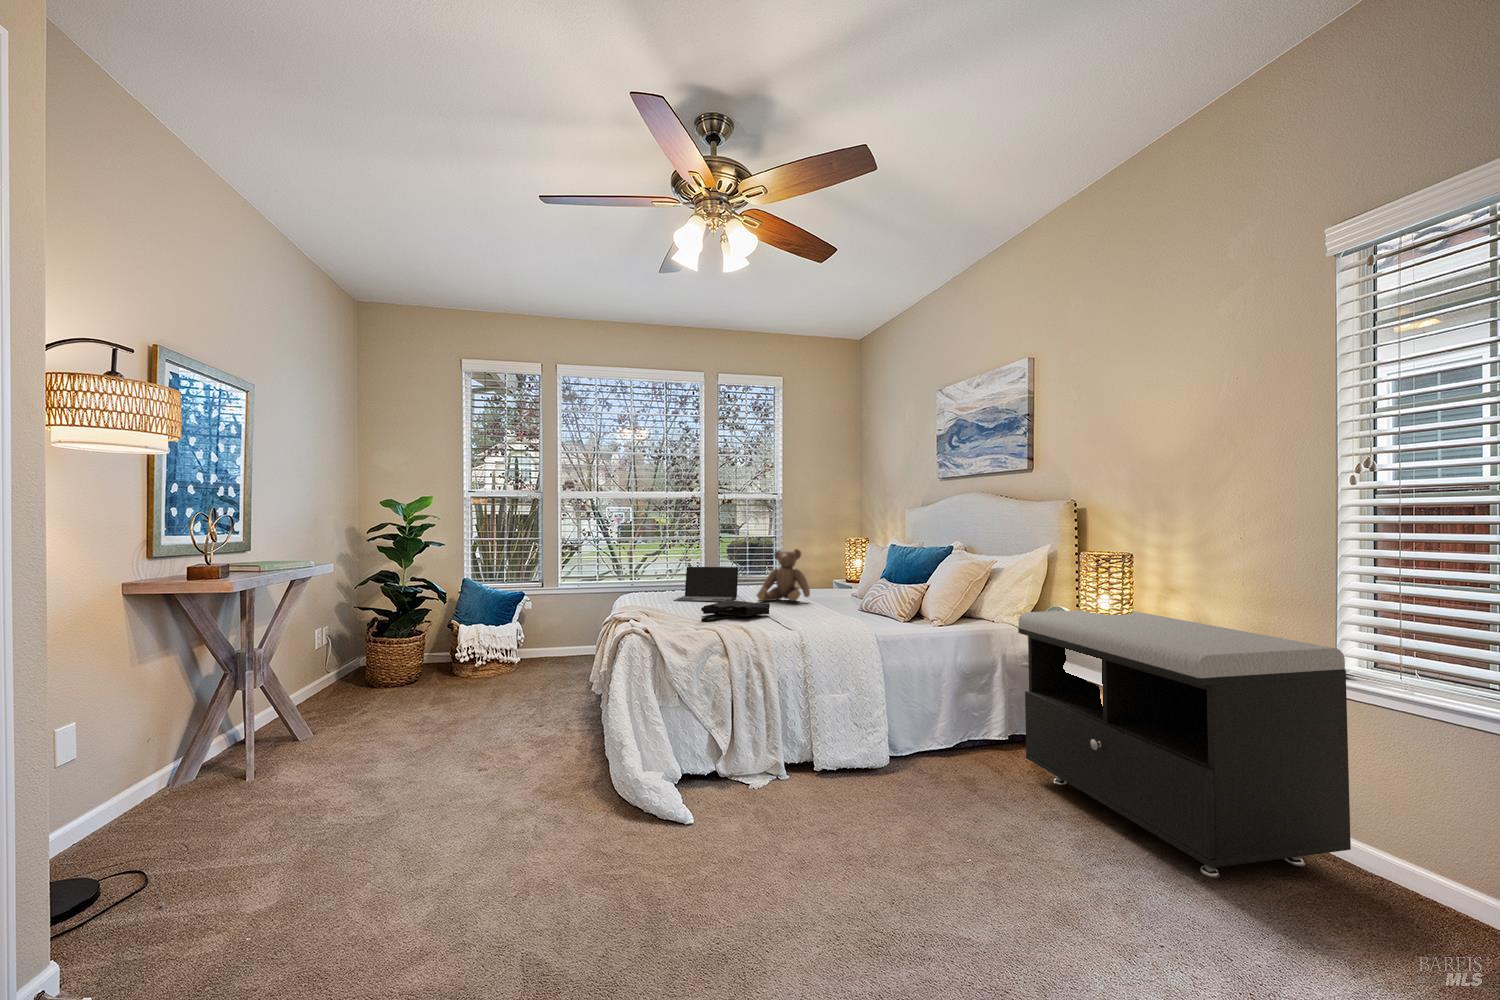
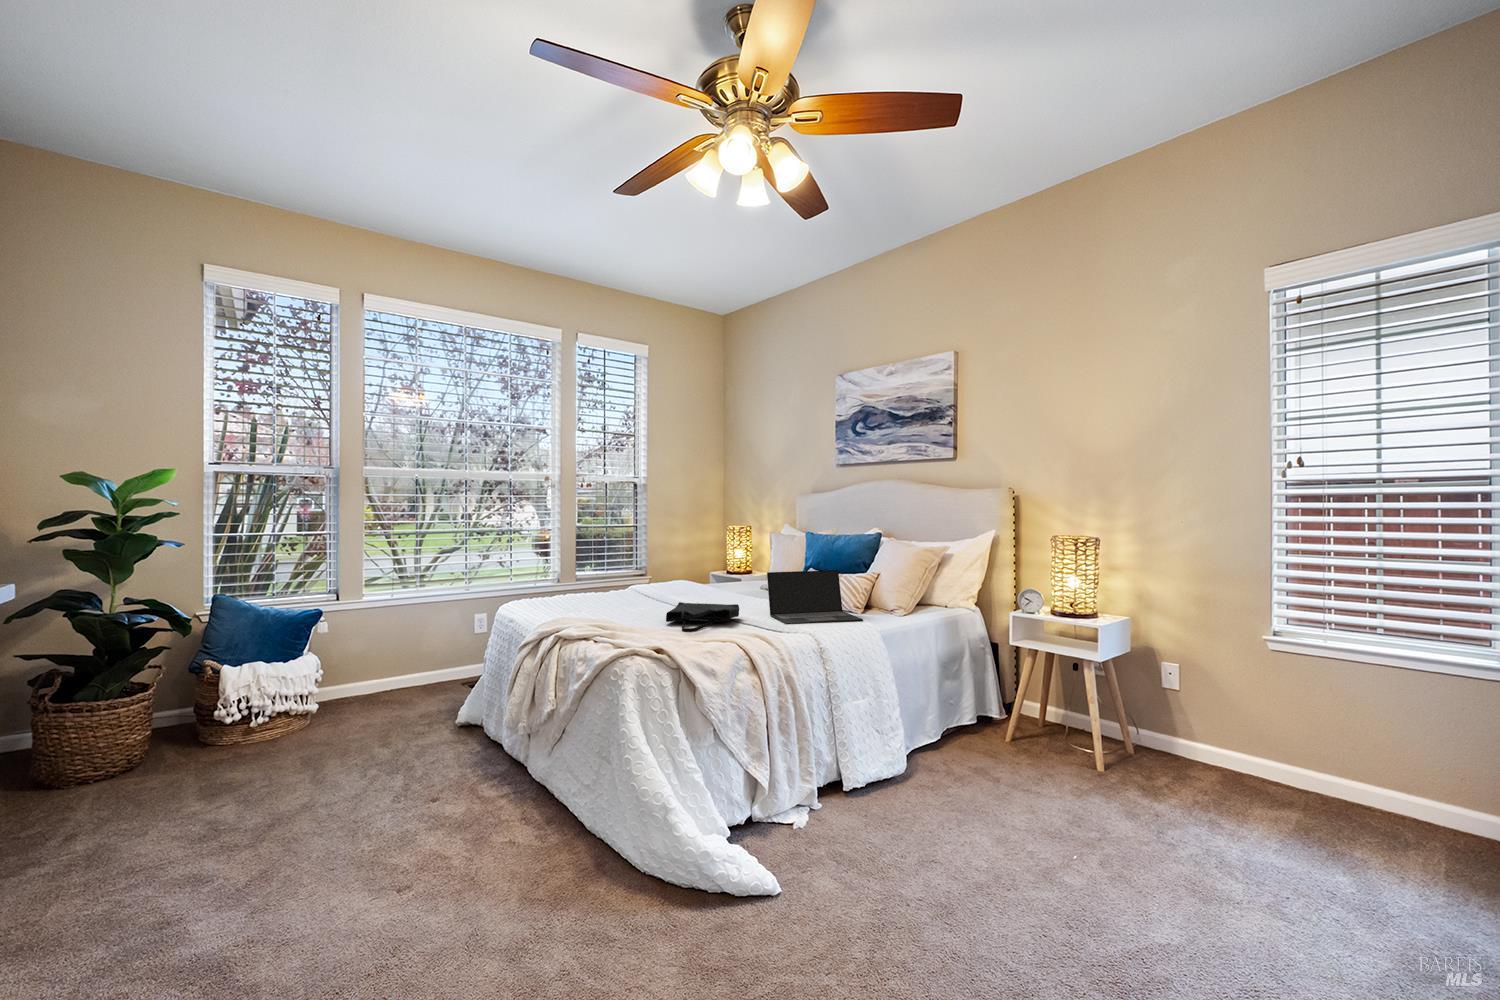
teddy bear: present [757,549,810,601] -> none [673,541,737,602]
laptop: present [674,567,738,602] -> present [767,570,863,624]
storage bench: present [1018,610,1351,878] -> none [1021,587,1334,827]

